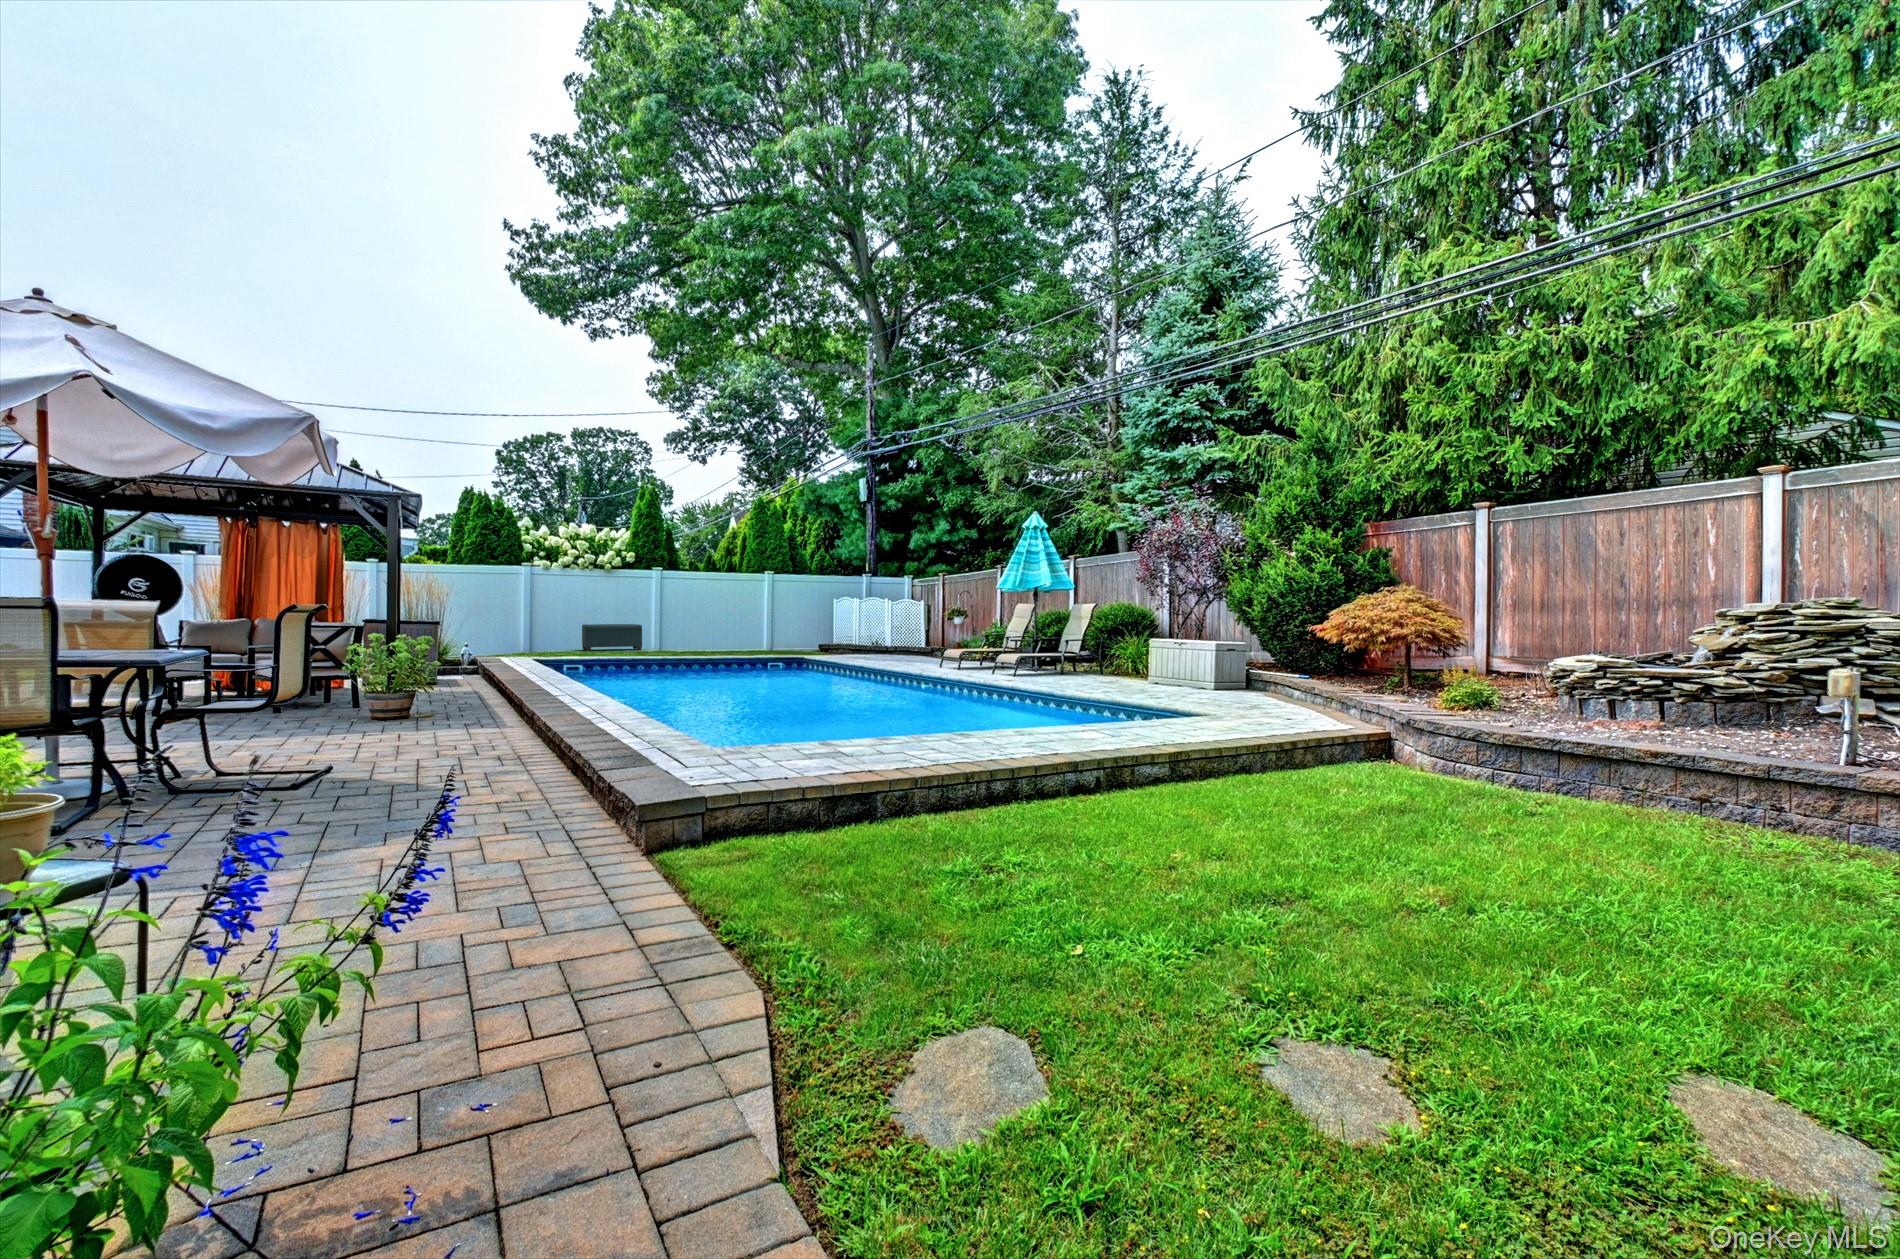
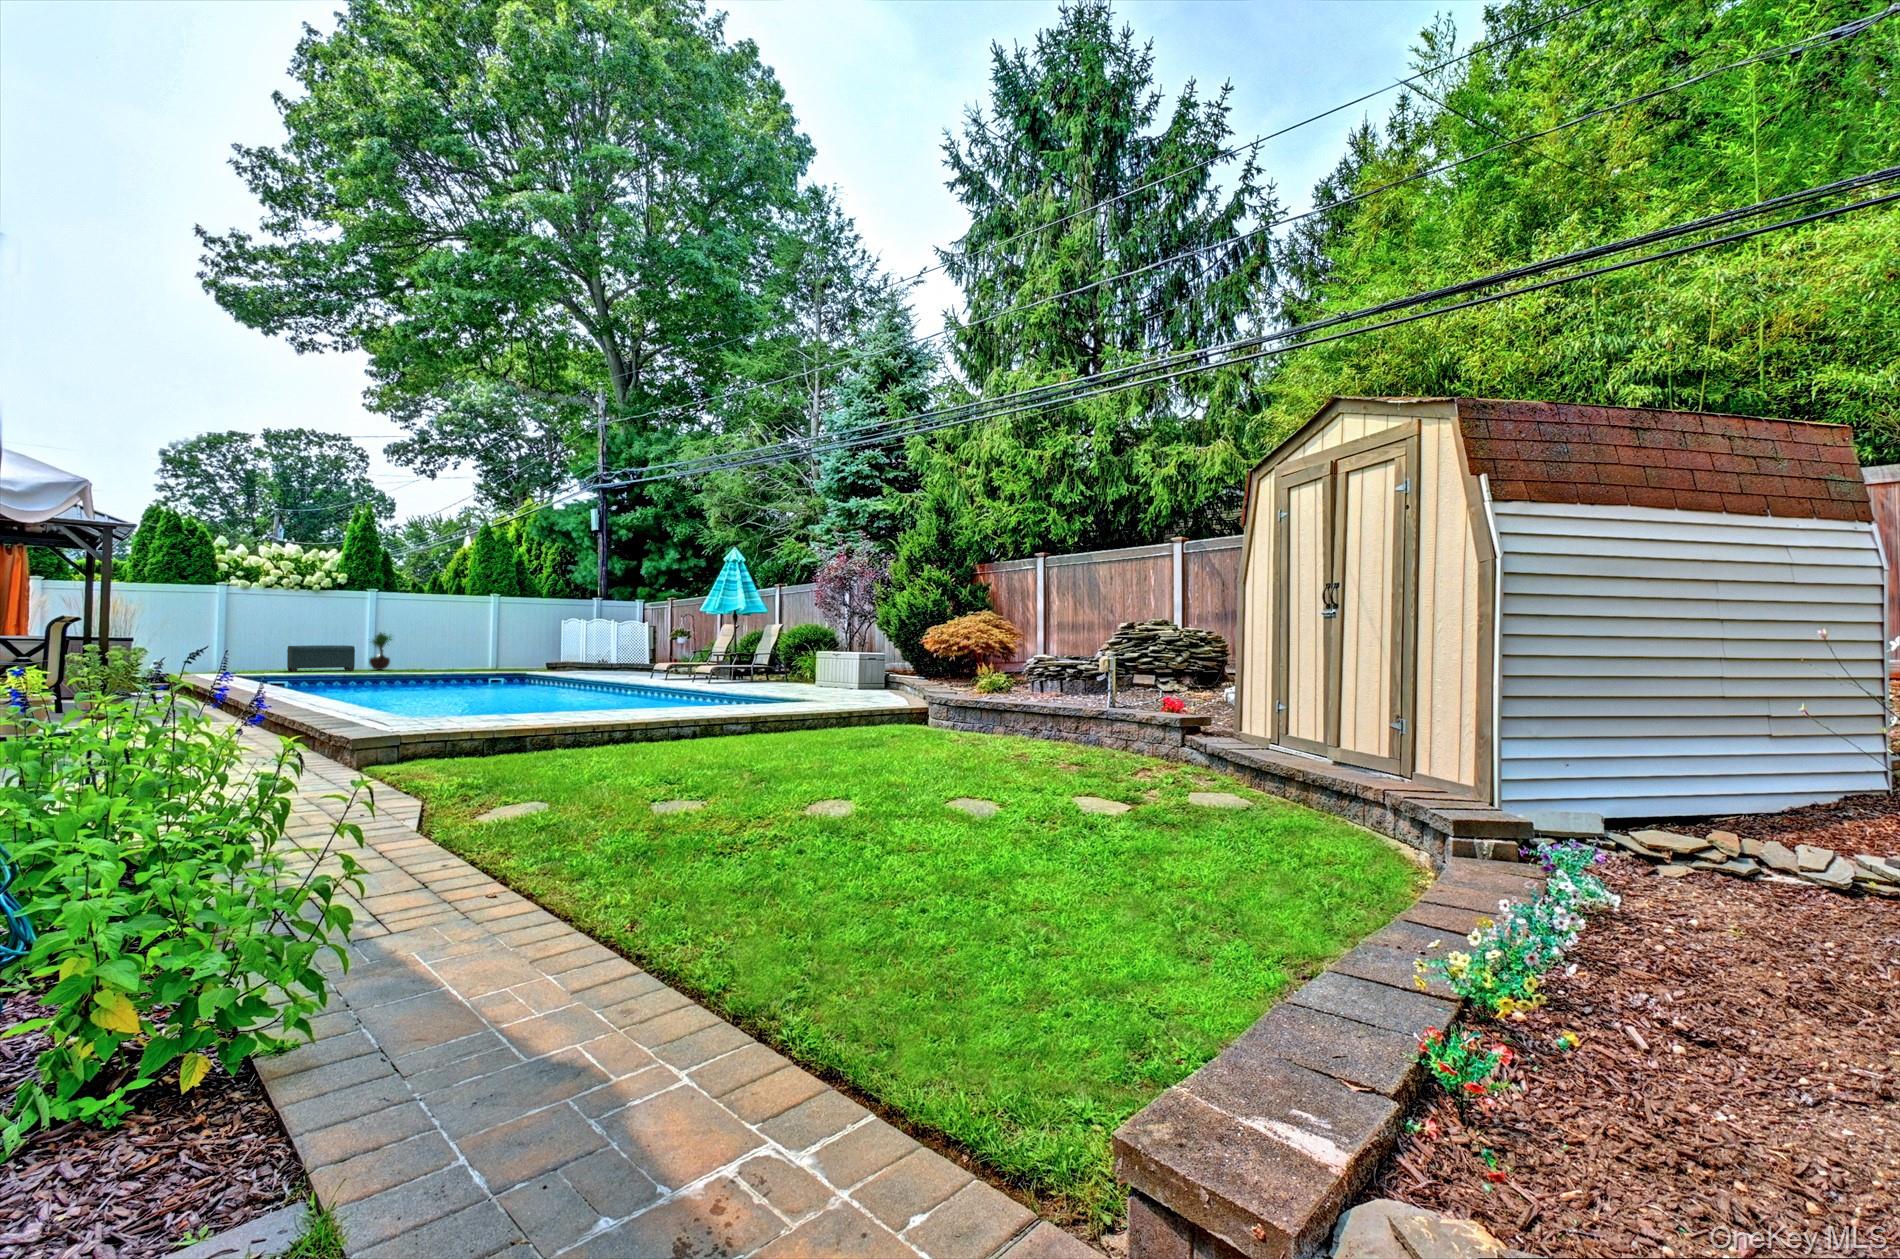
potted tree: none [653,607,678,649] -> present [369,632,392,670]

